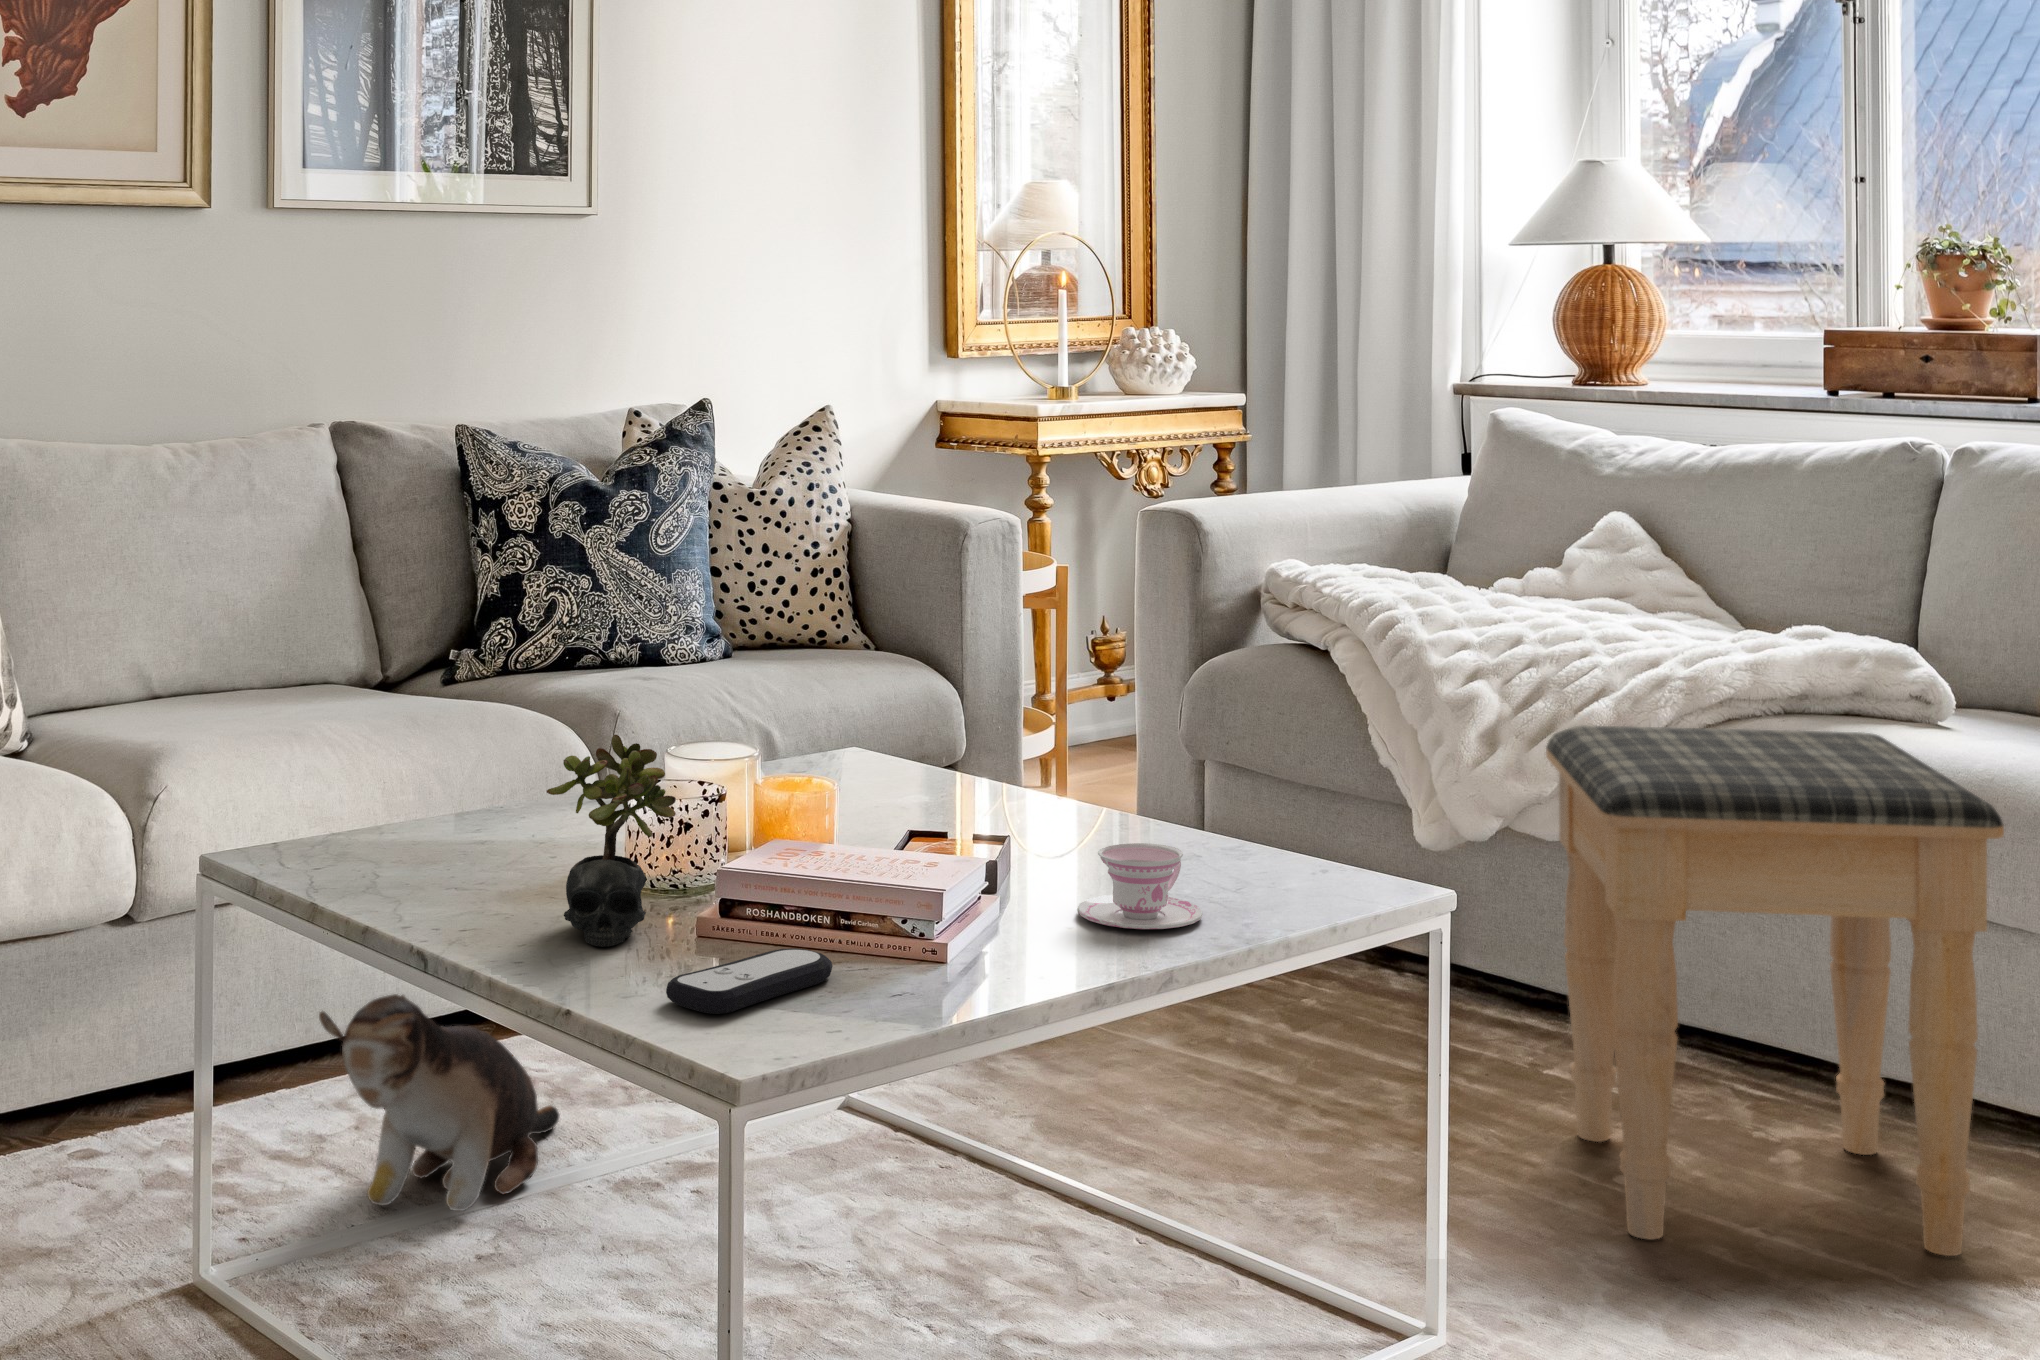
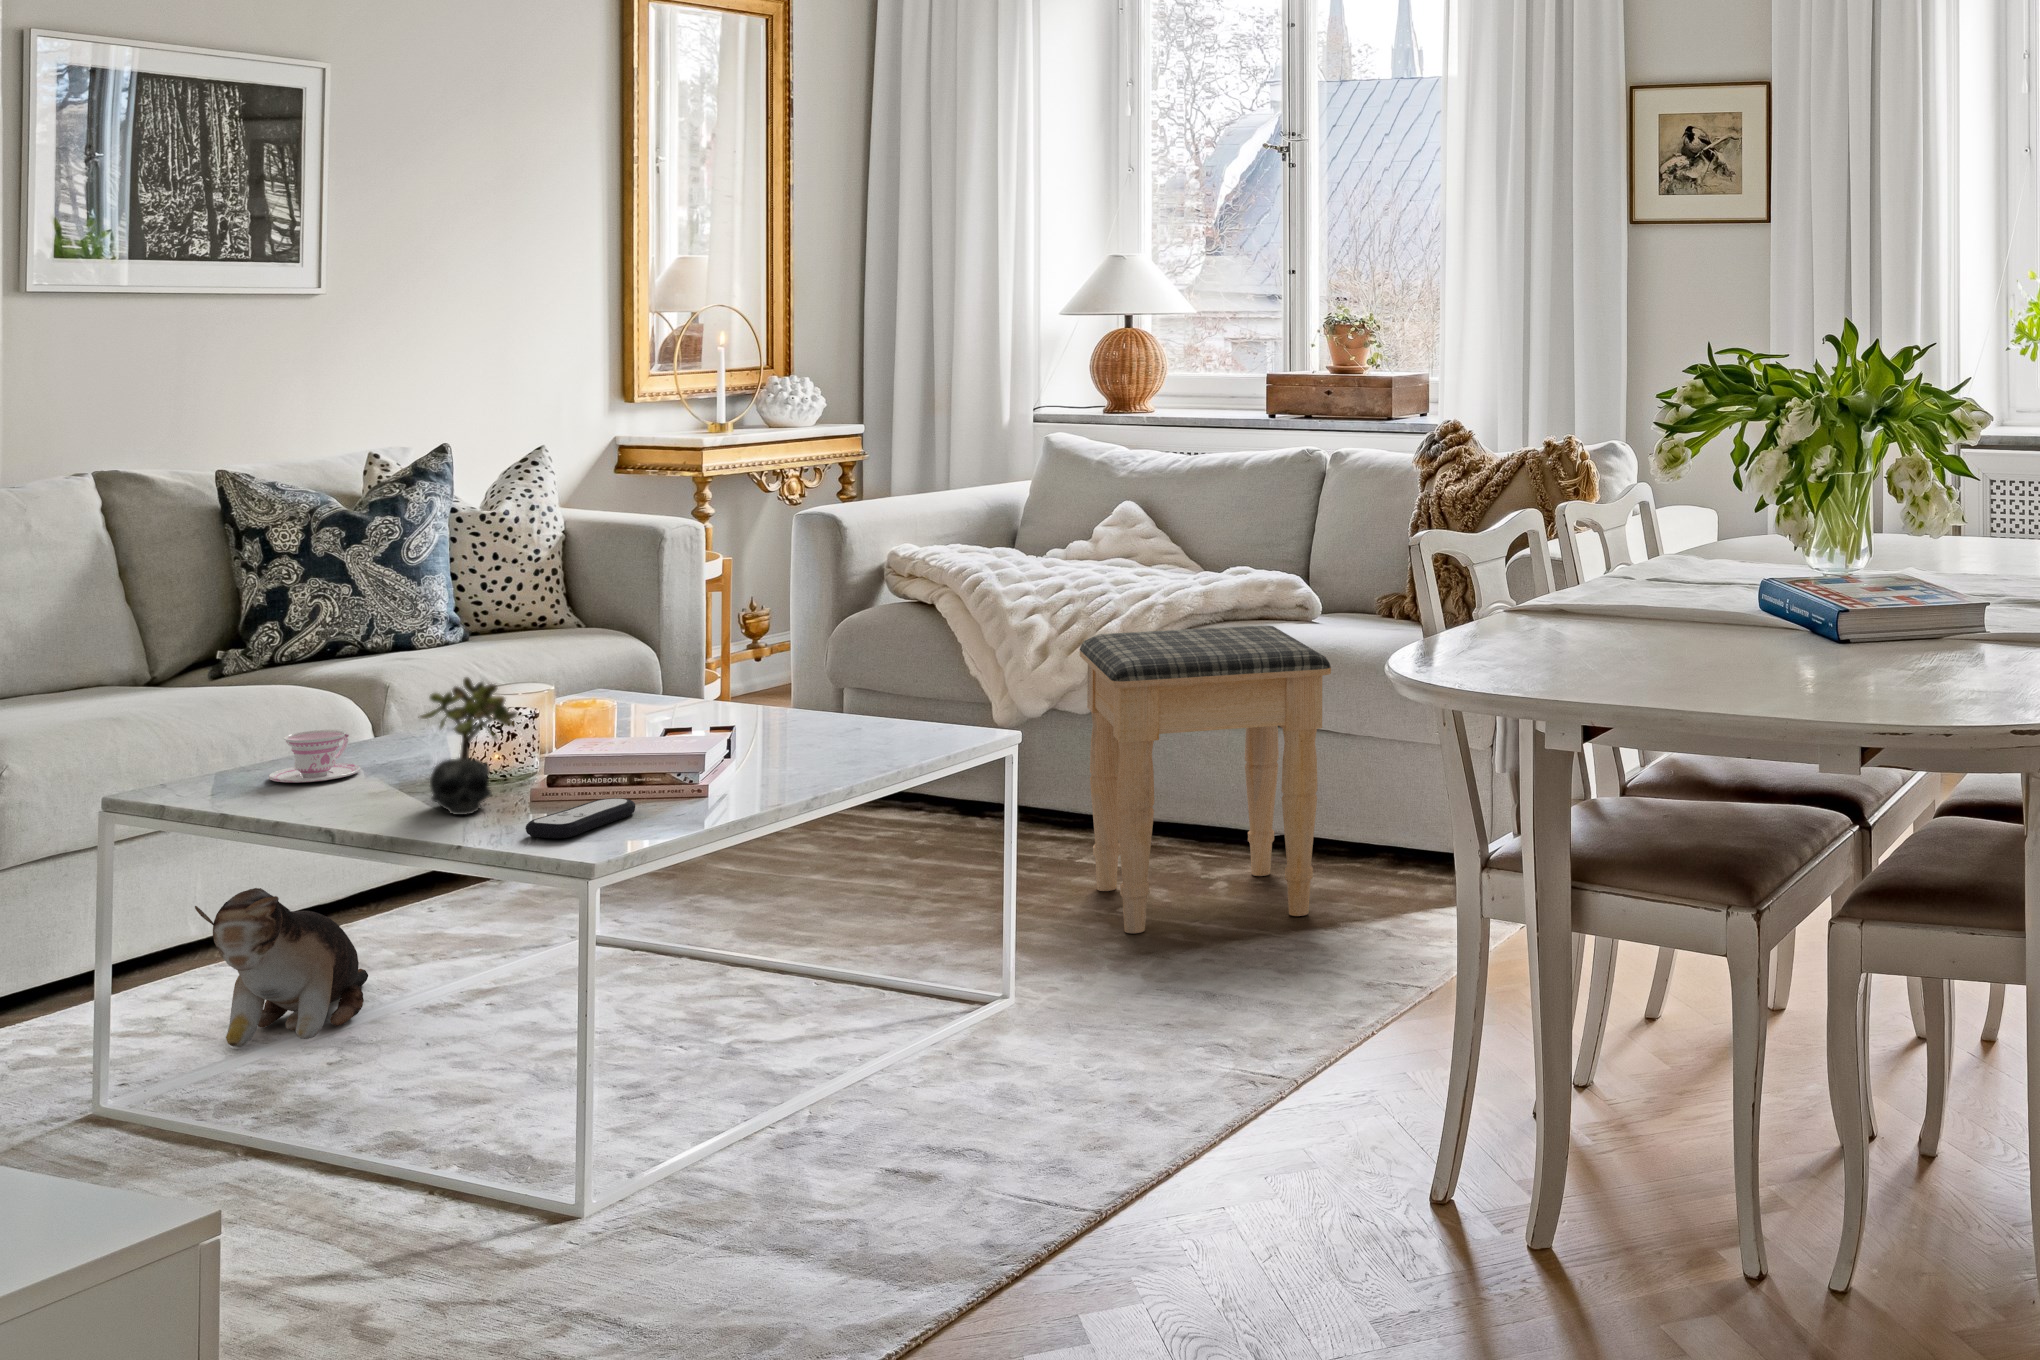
teacup: present [1077,843,1203,929] -> present [269,730,360,783]

